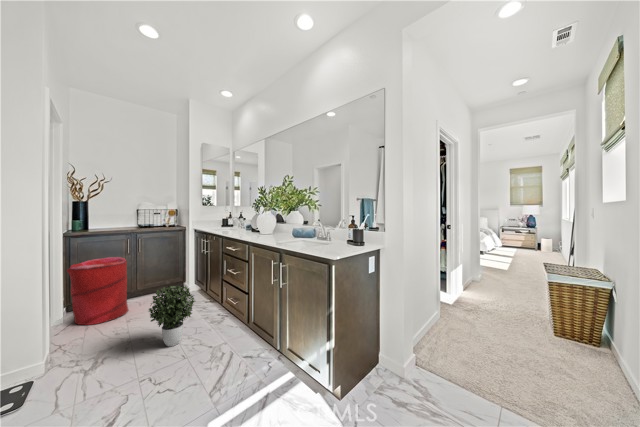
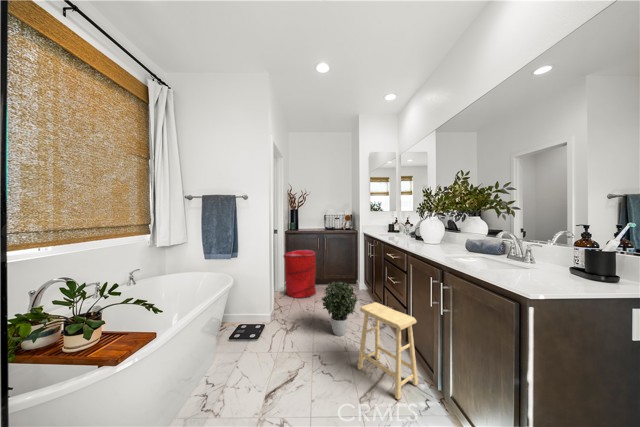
footstool: none [201,296,260,374] -> present [358,302,418,400]

